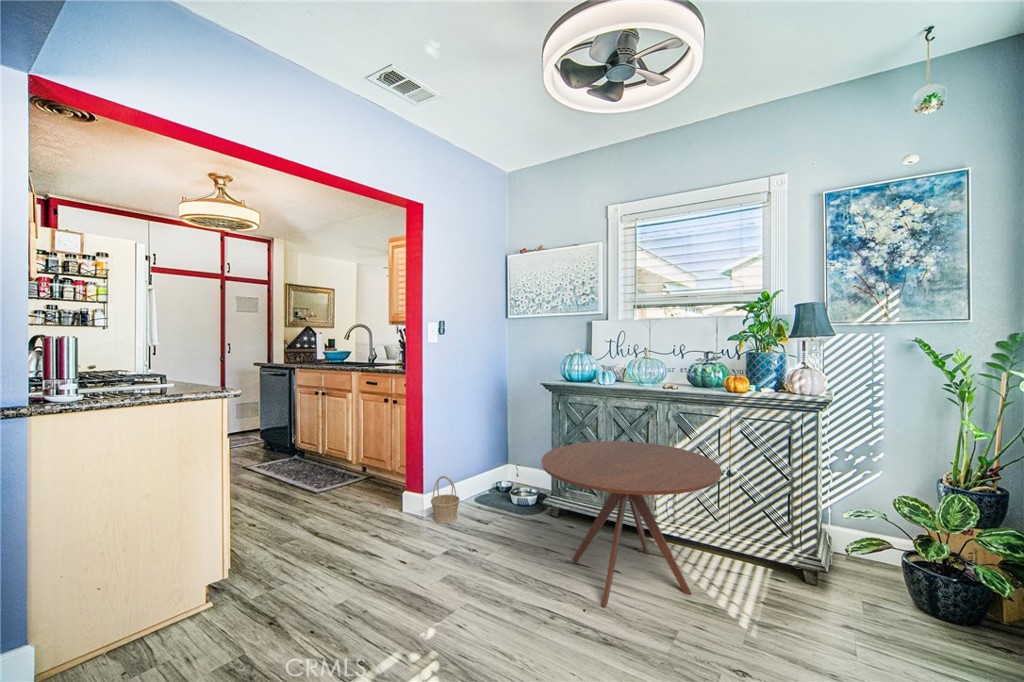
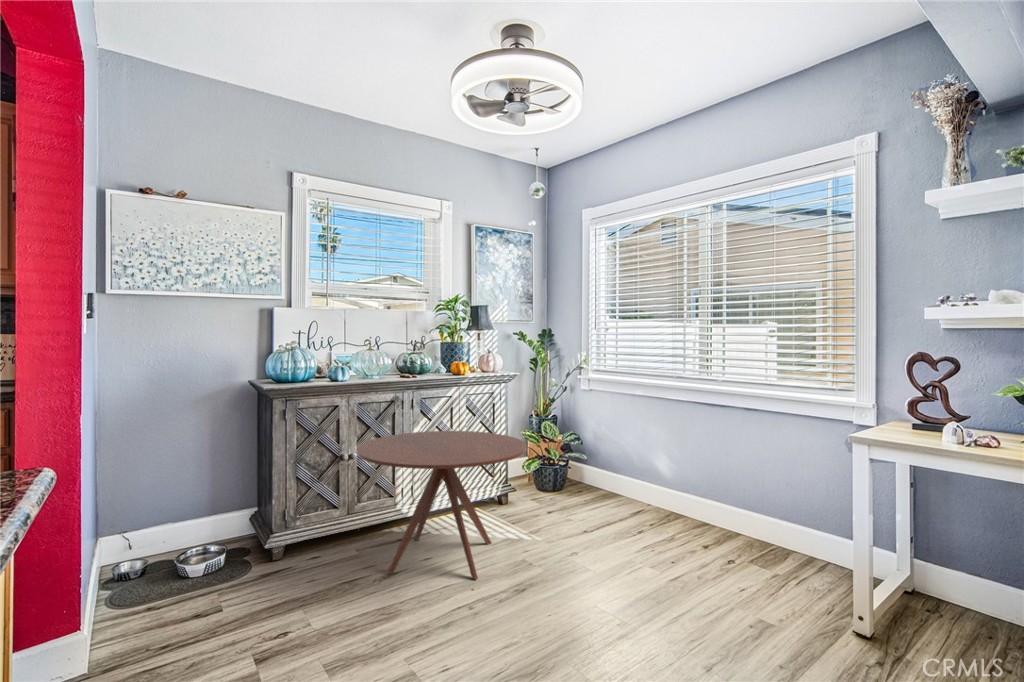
basket: present [431,476,460,523] -> none [101,566,165,656]

